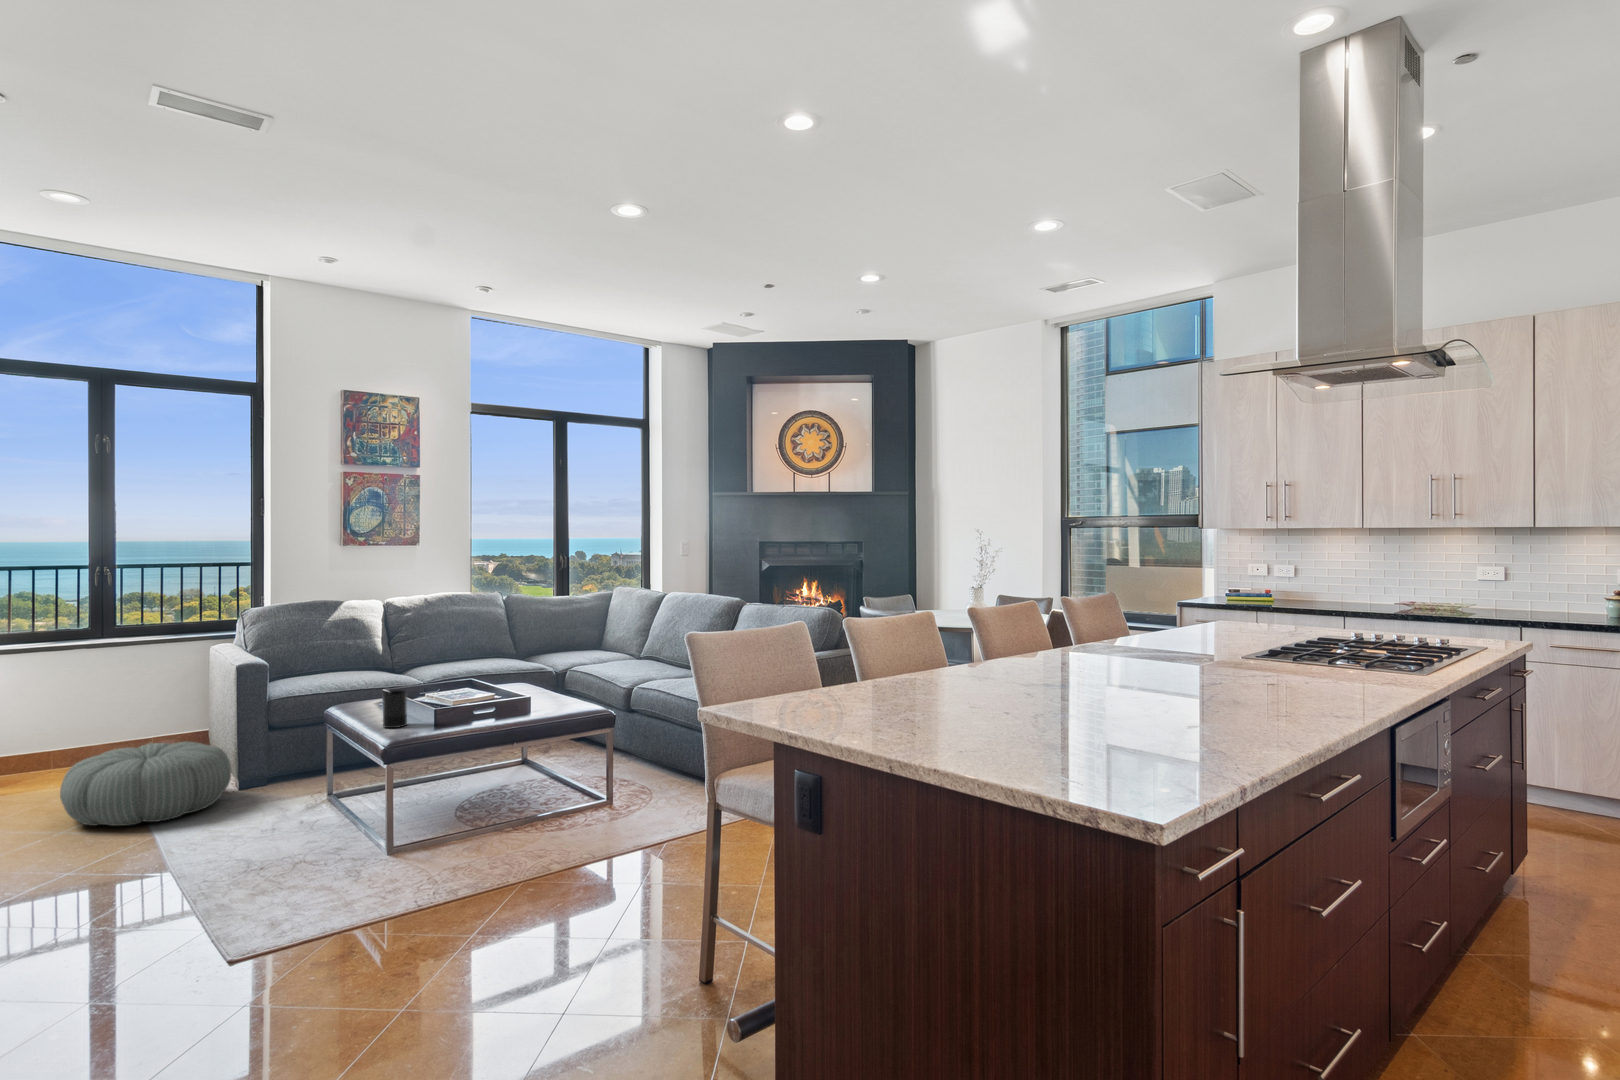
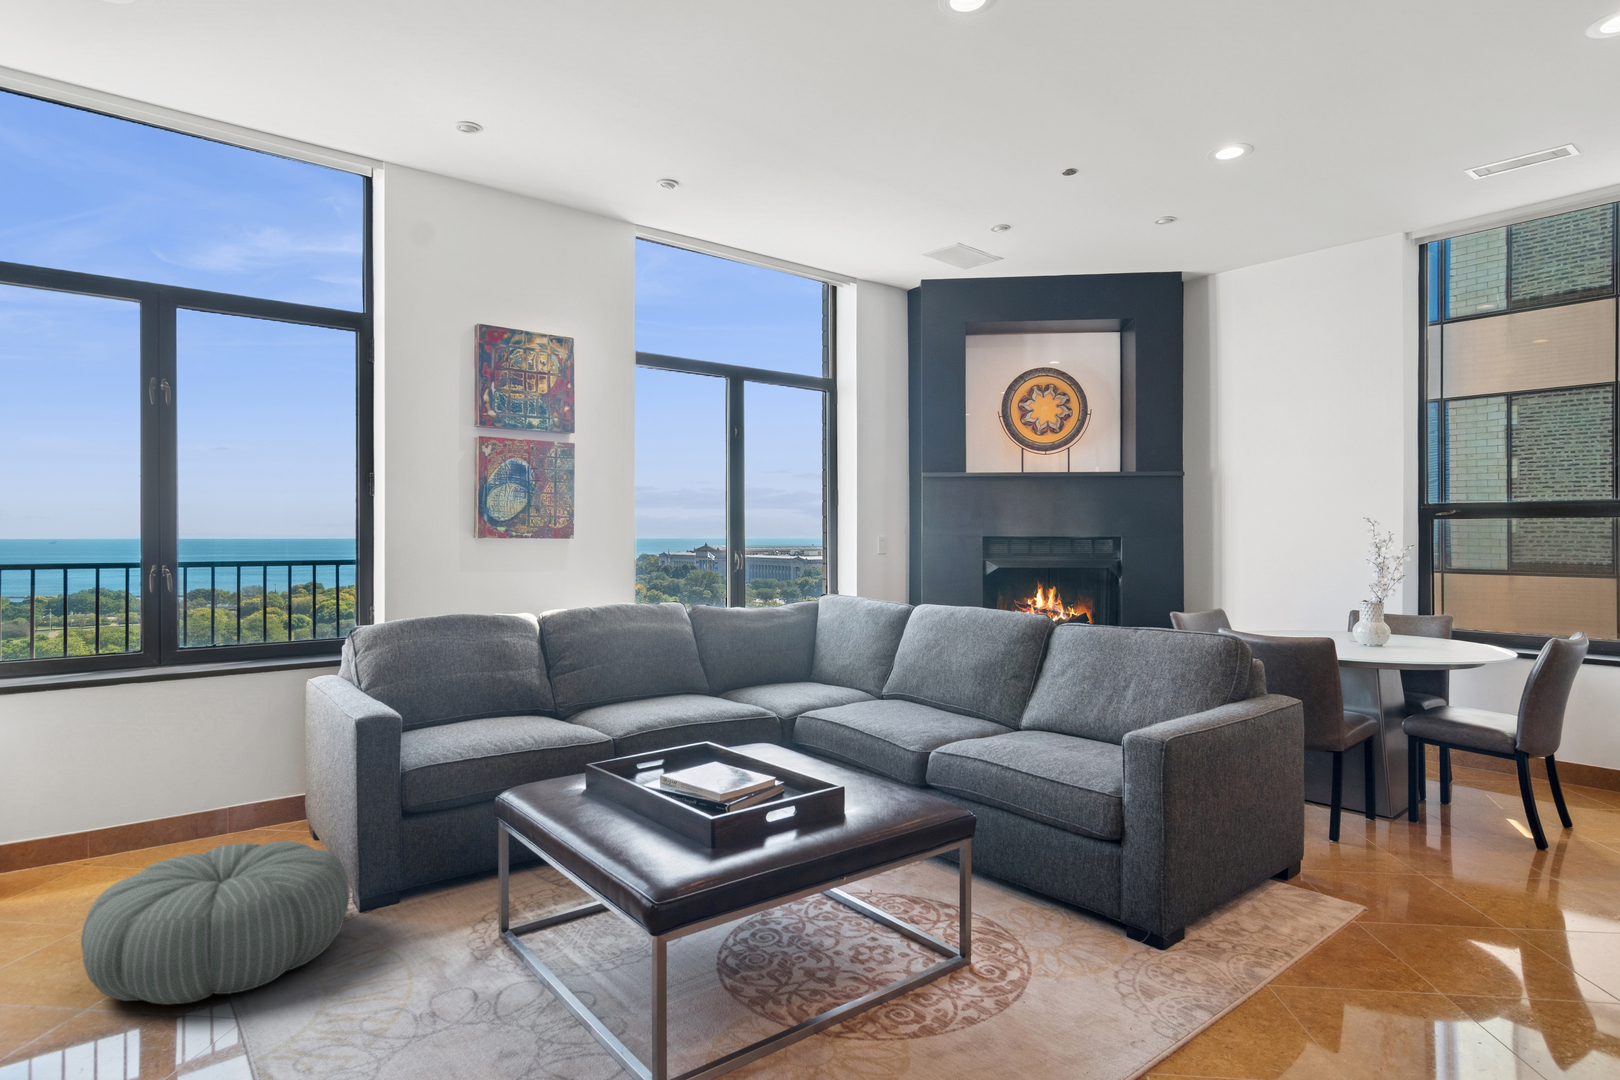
candle: present [383,690,407,728] -> none [614,779,658,850]

